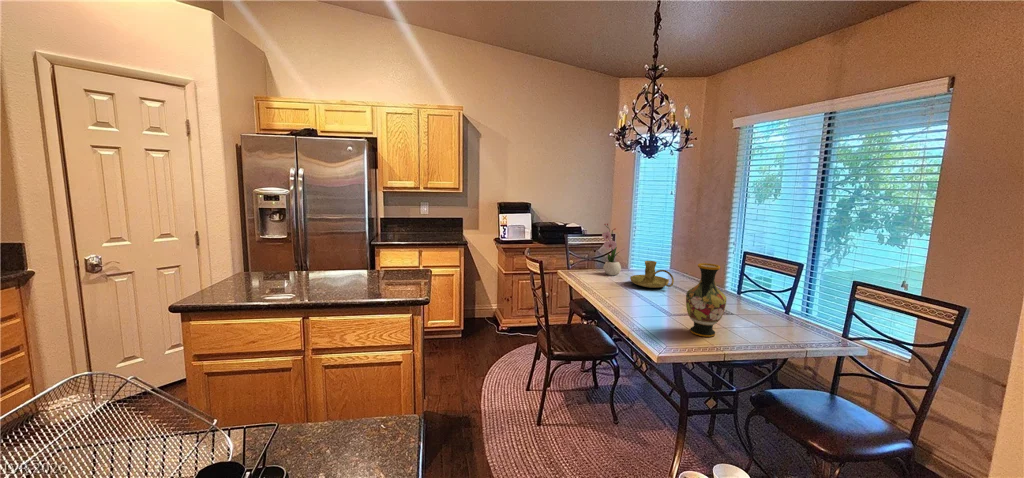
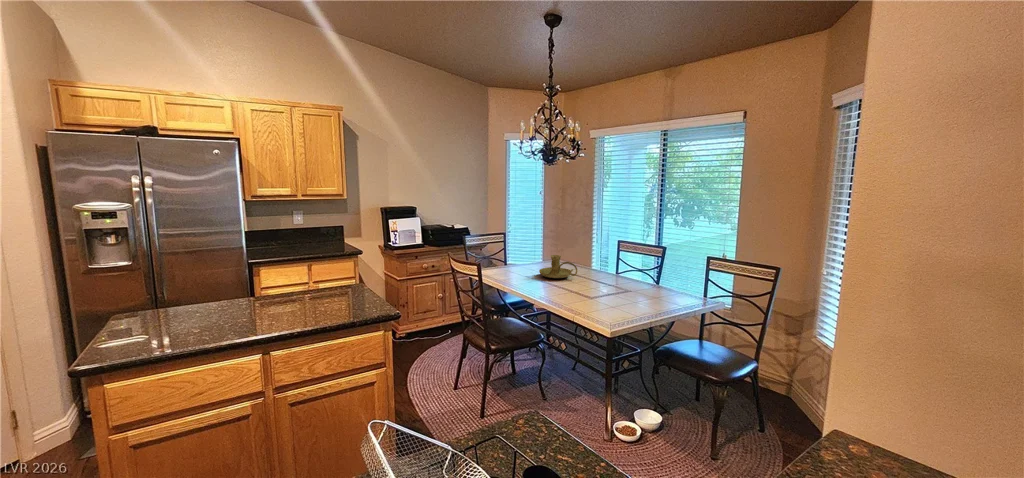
flower arrangement: present [602,224,621,275] -> none [508,224,528,271]
vase: present [686,263,726,337] -> none [609,254,639,313]

